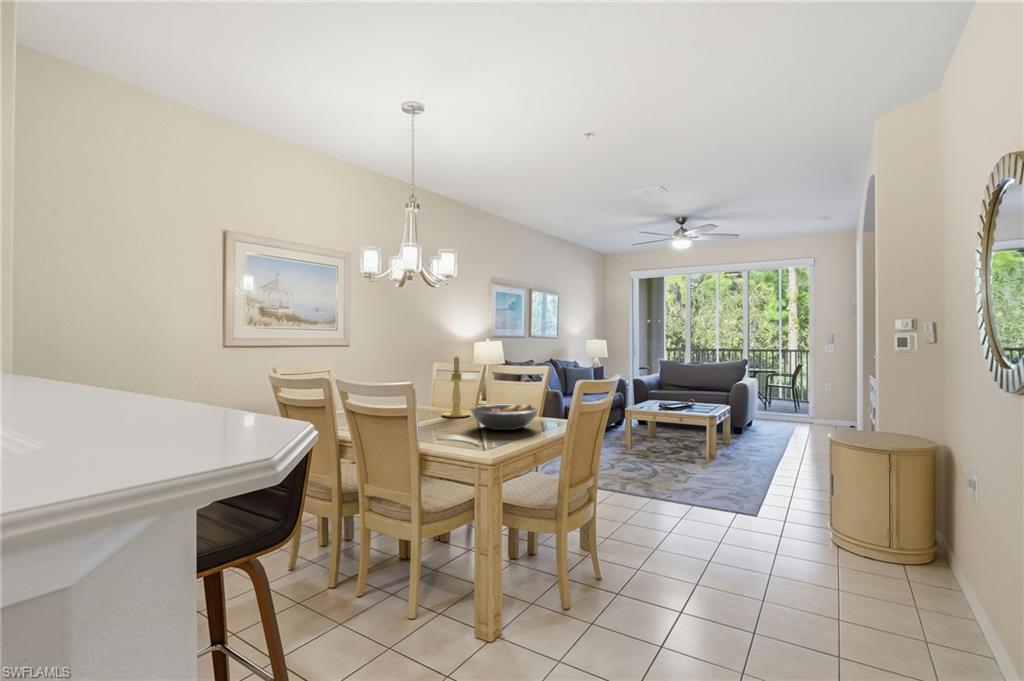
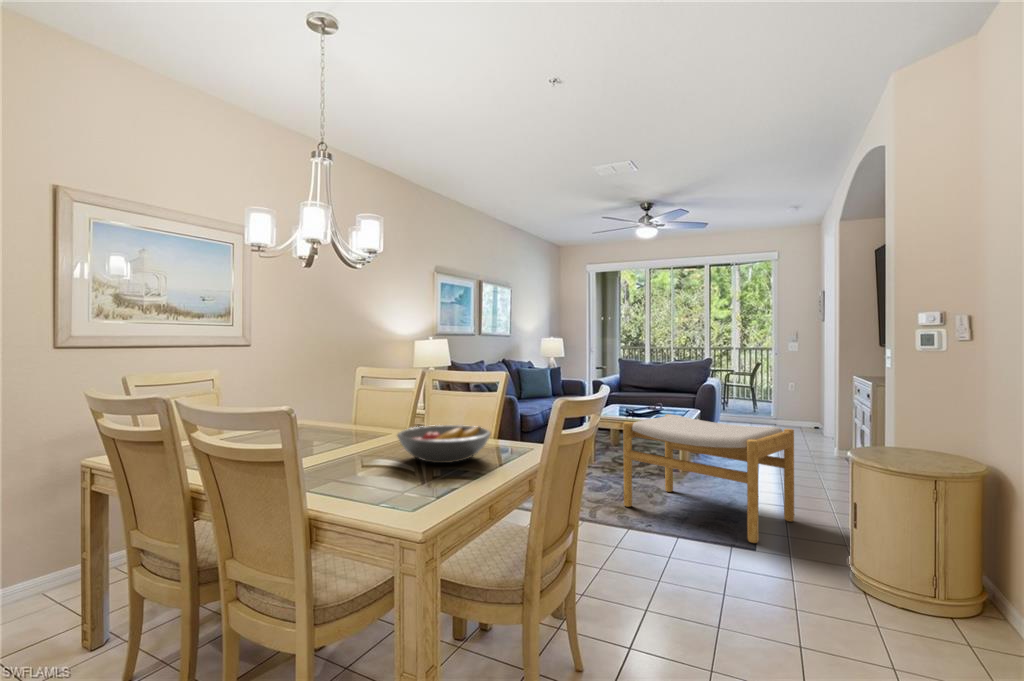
candle holder: present [442,356,471,417] -> none [361,359,401,442]
footstool: none [652,407,799,512] -> present [623,415,794,543]

